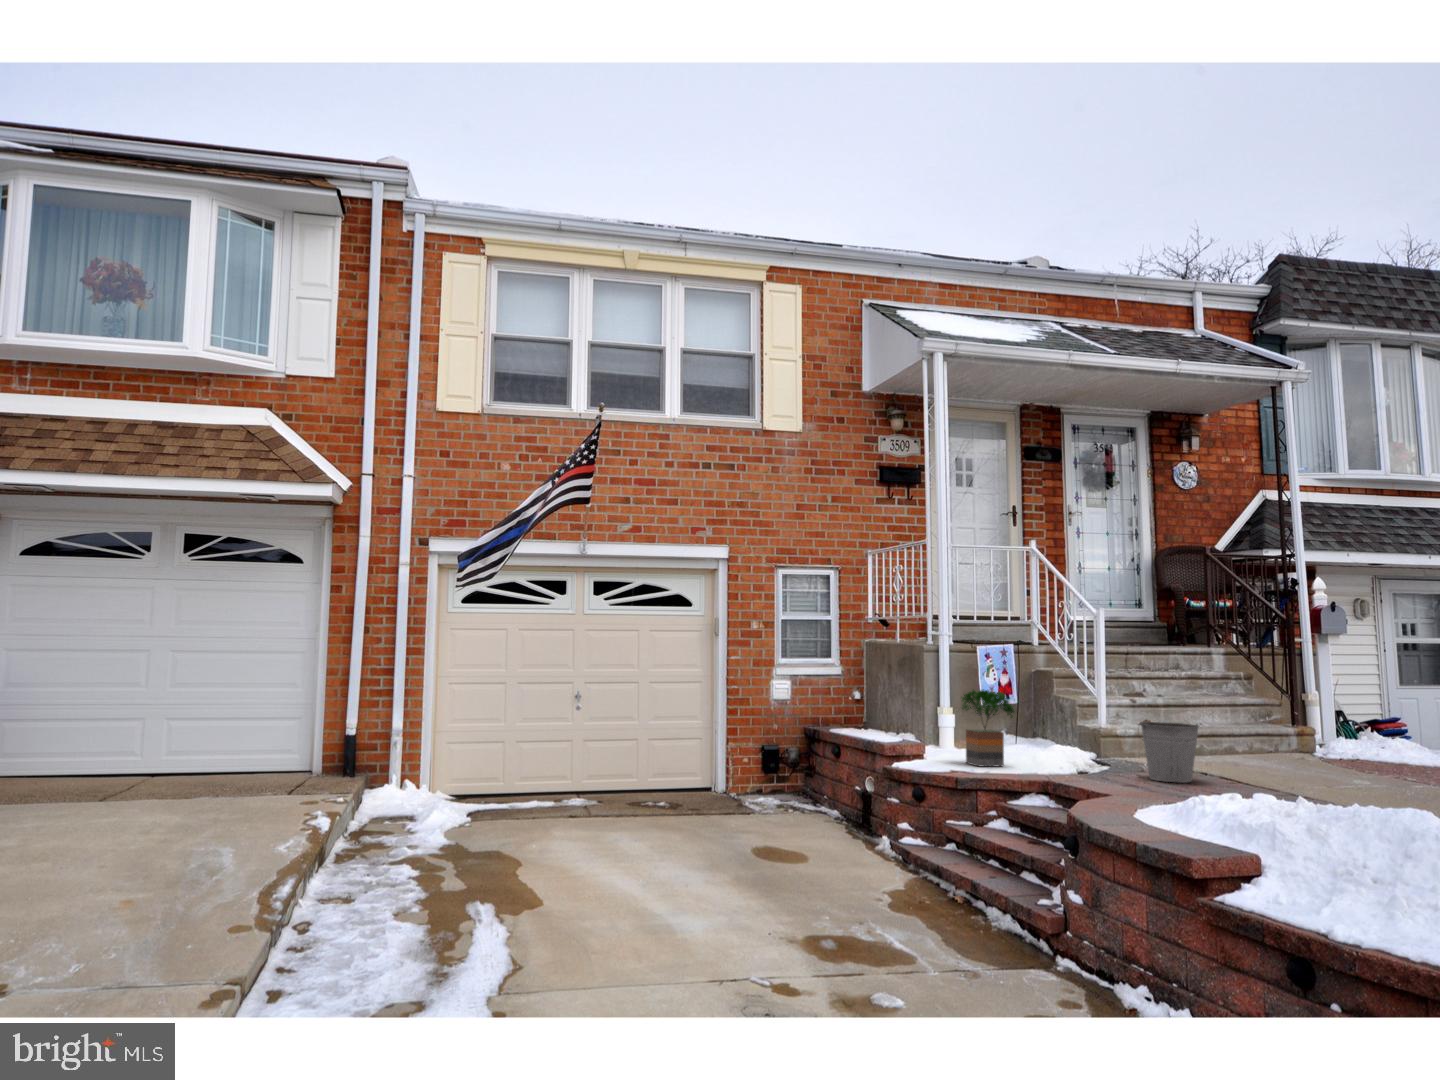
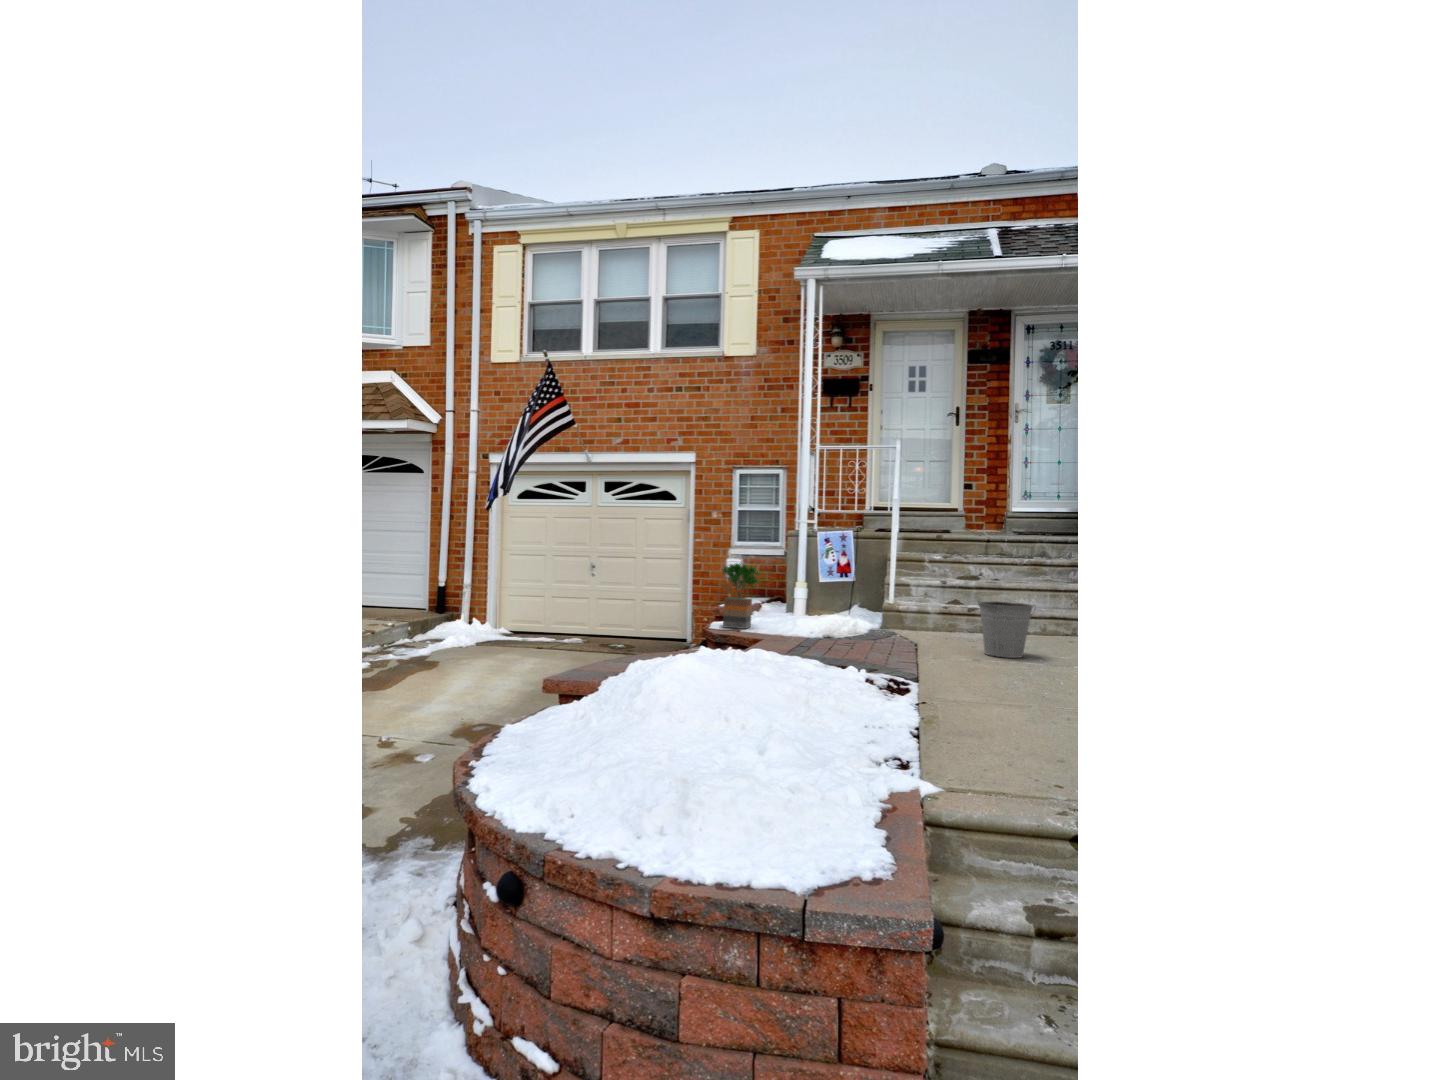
bucket: present [1140,722,1199,783] -> present [978,601,1035,658]

